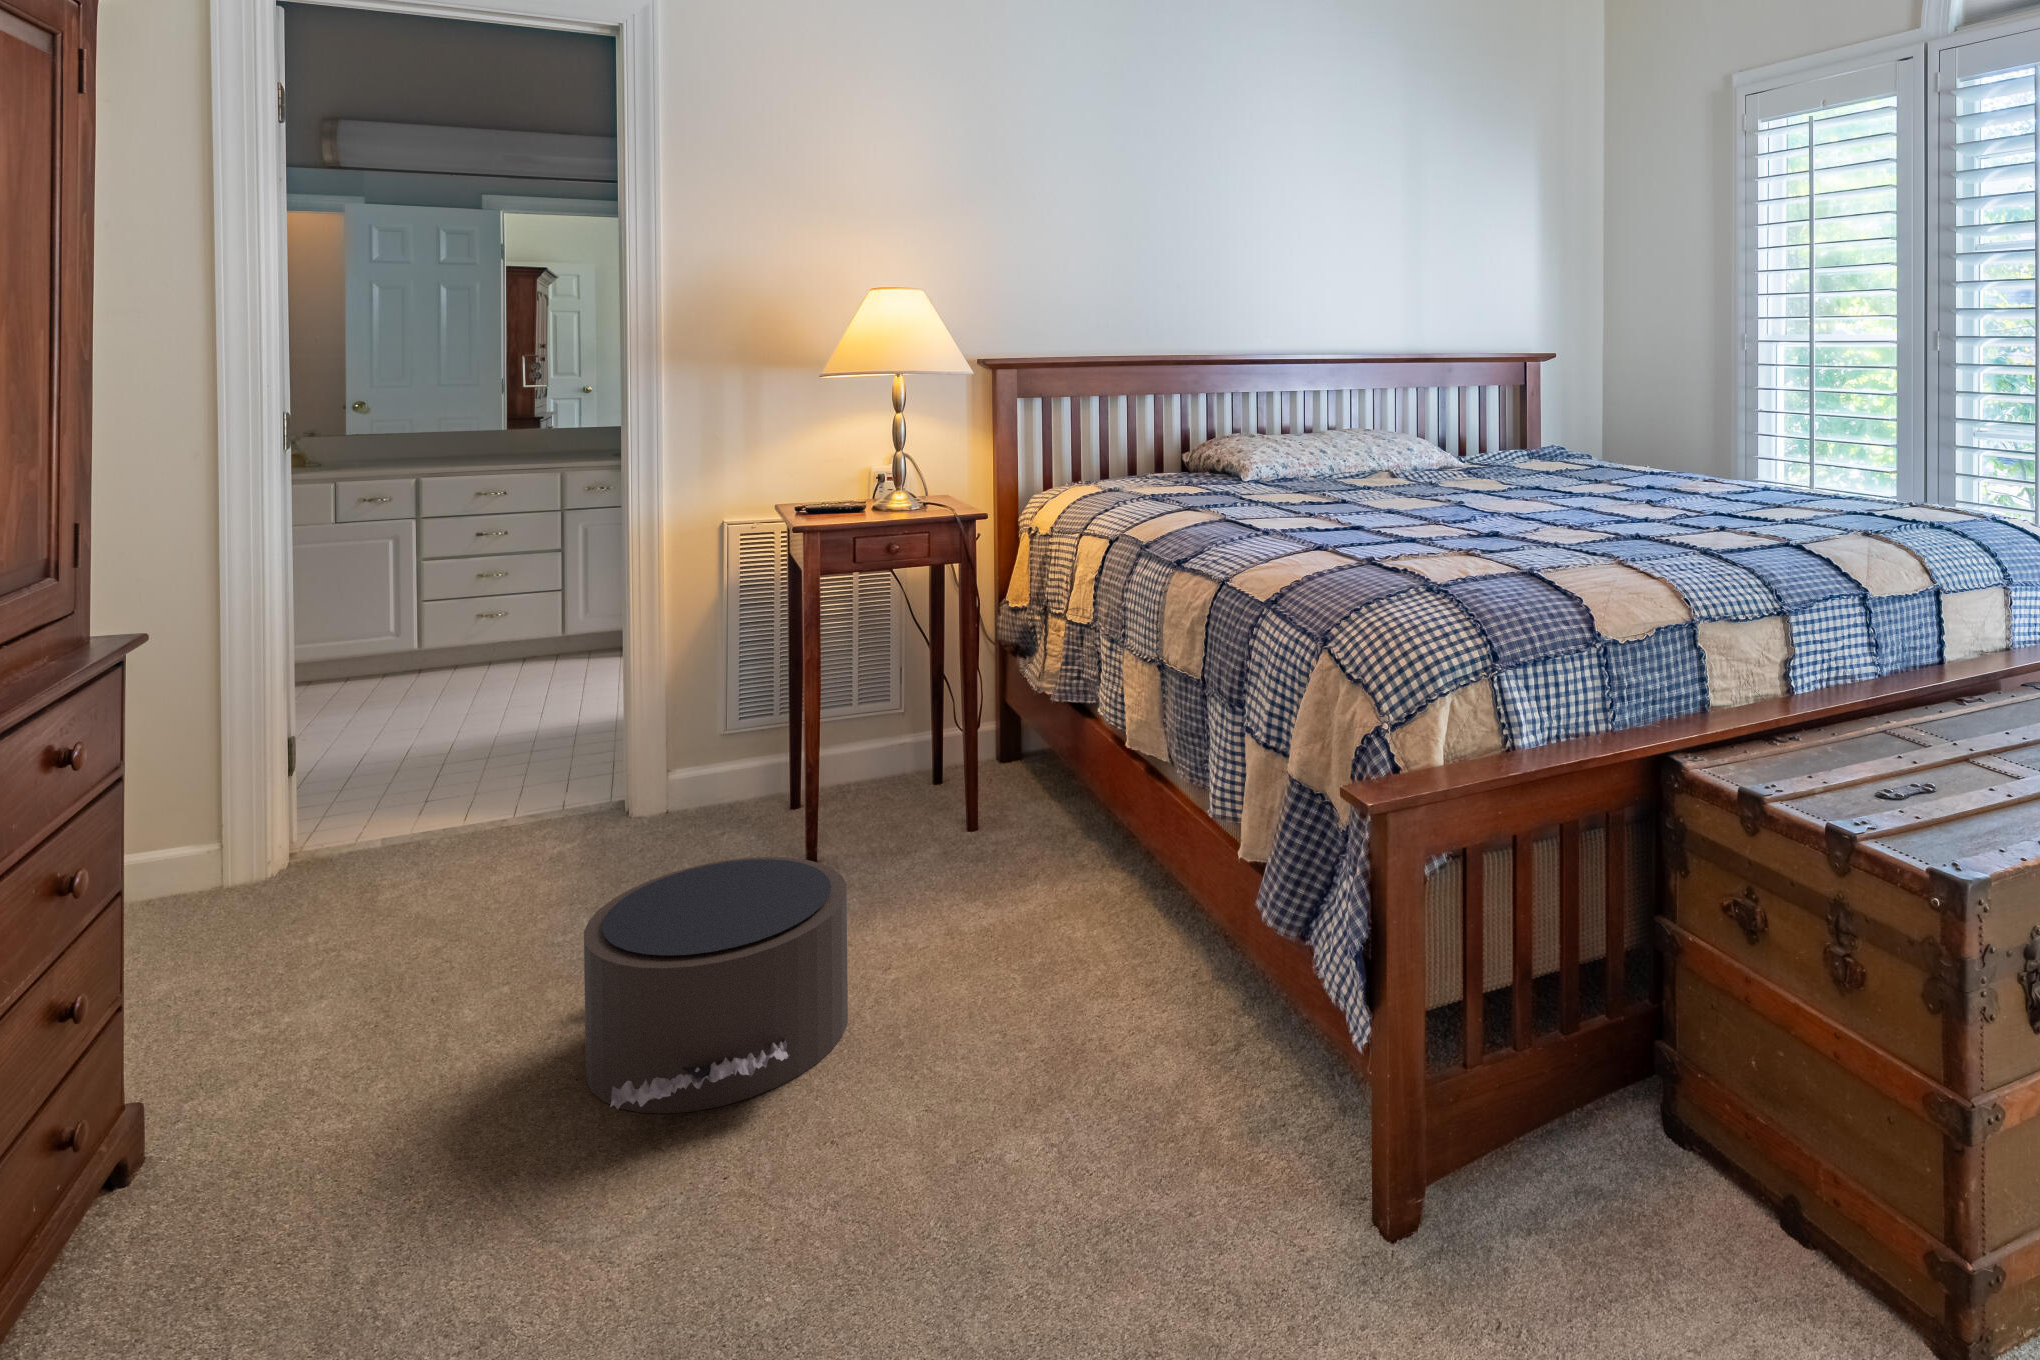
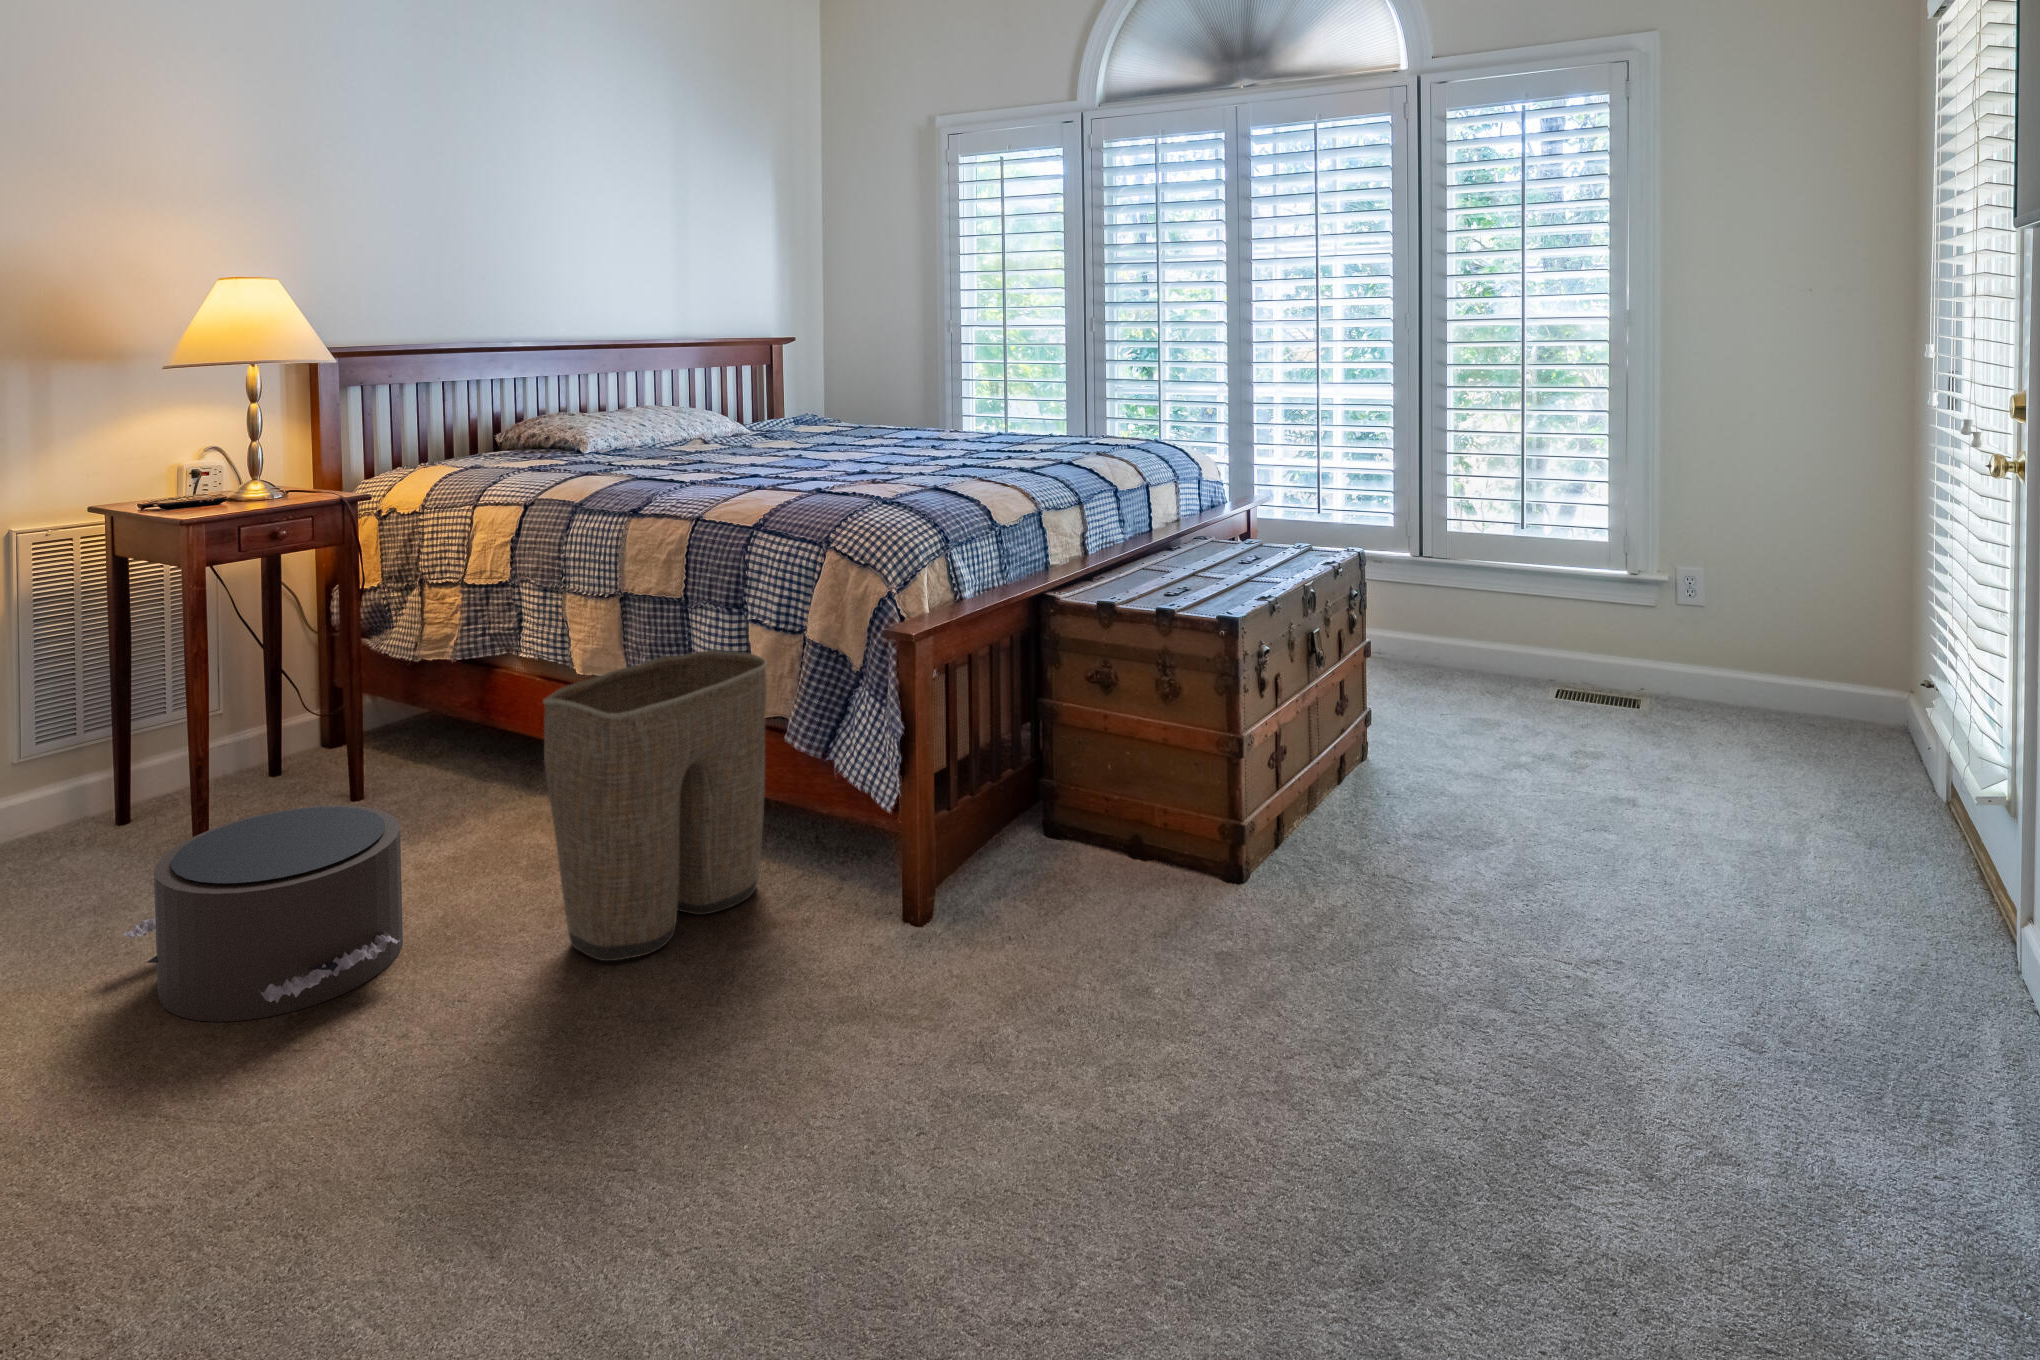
laundry basket: none [949,756,1247,1169] -> present [543,650,767,961]

